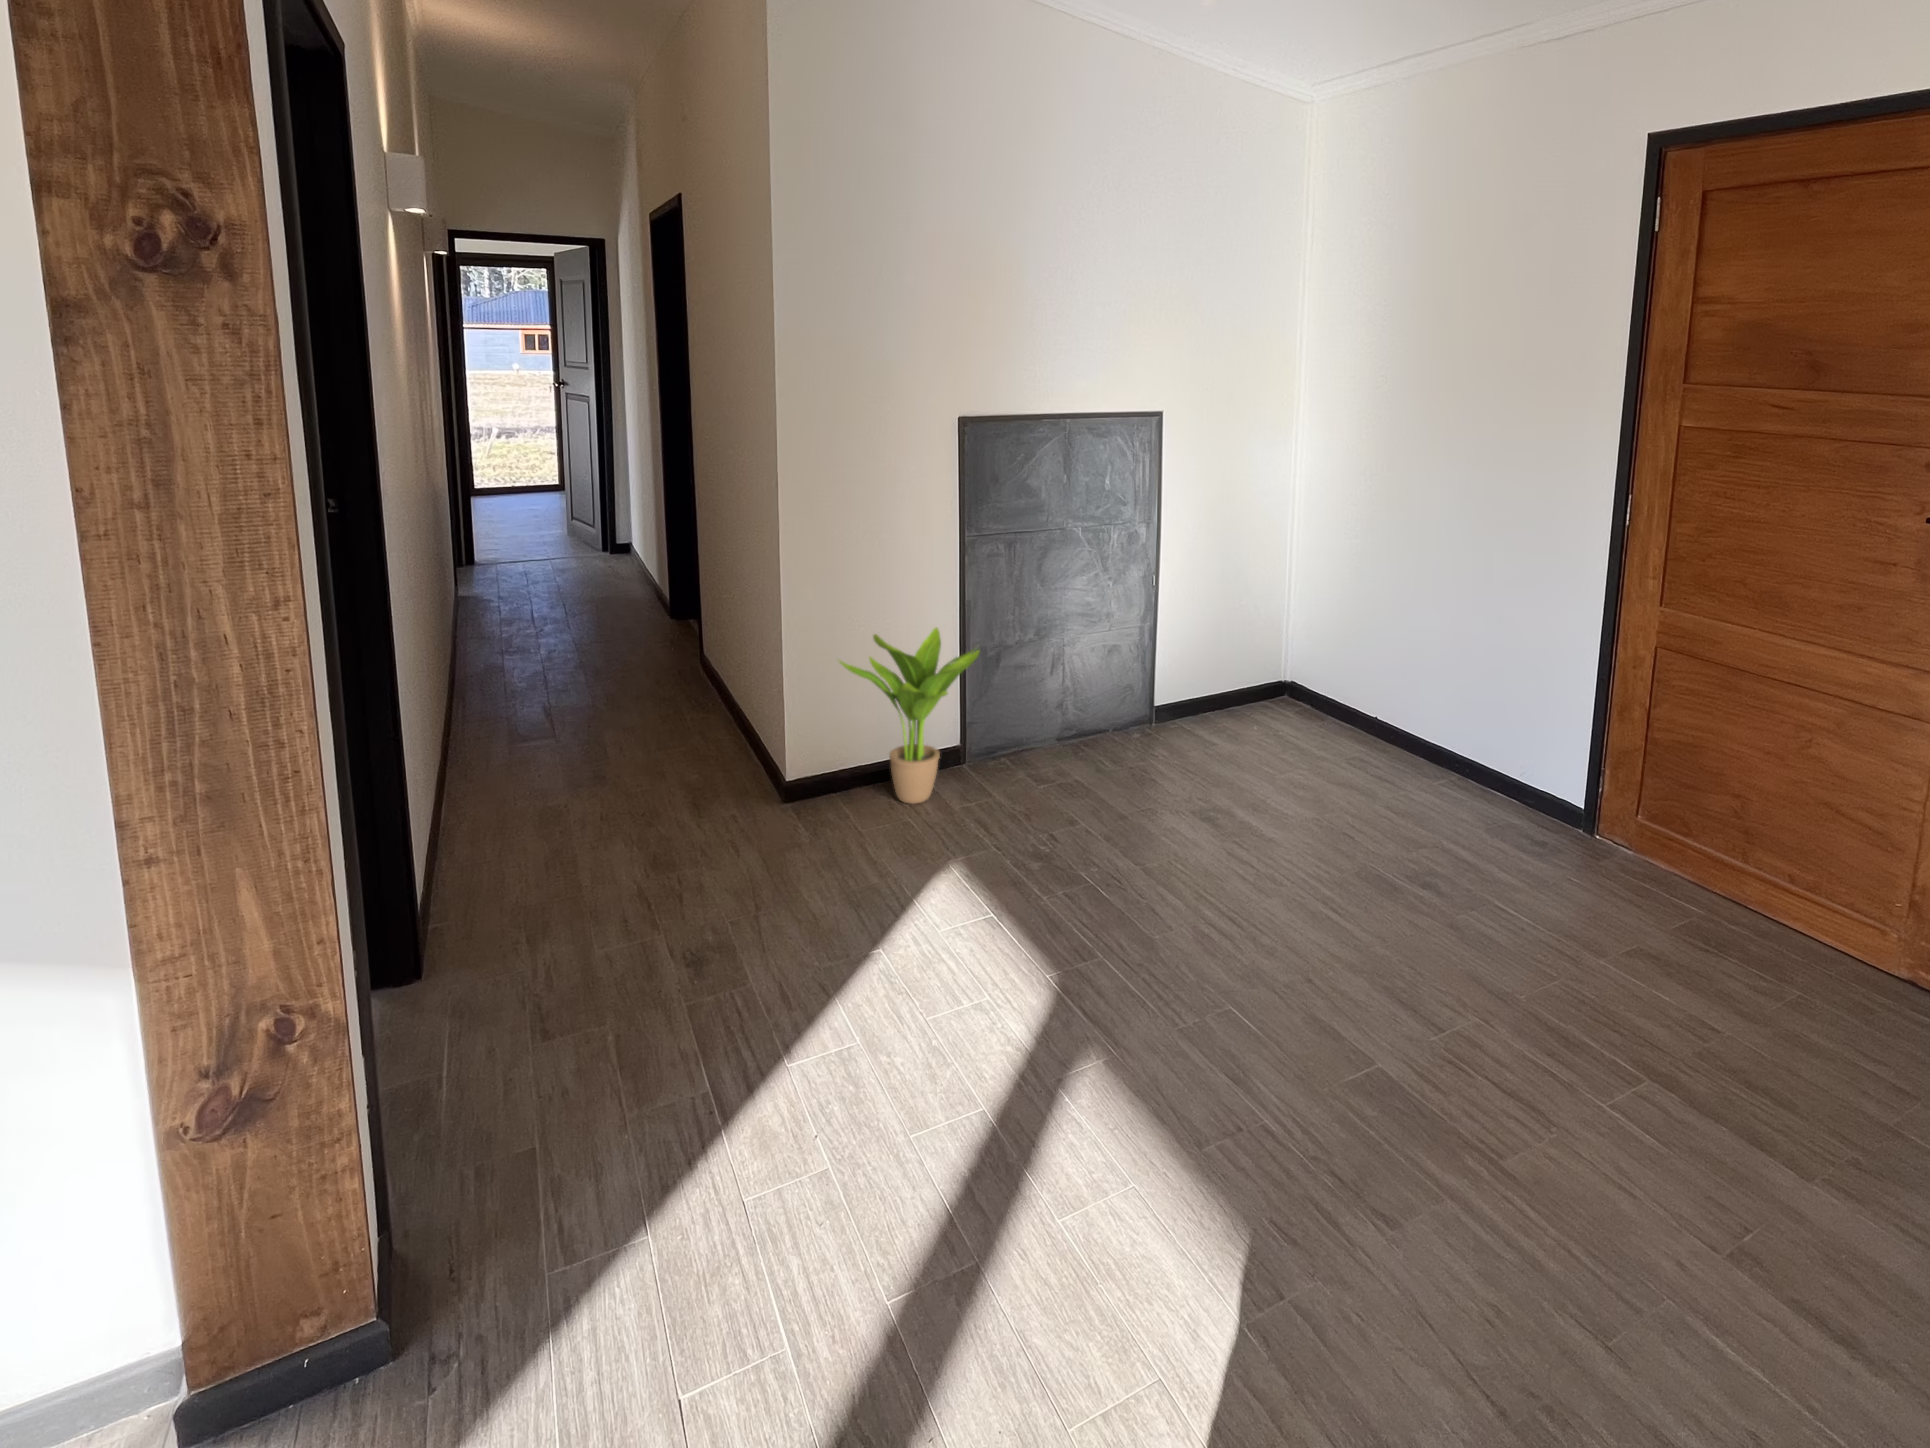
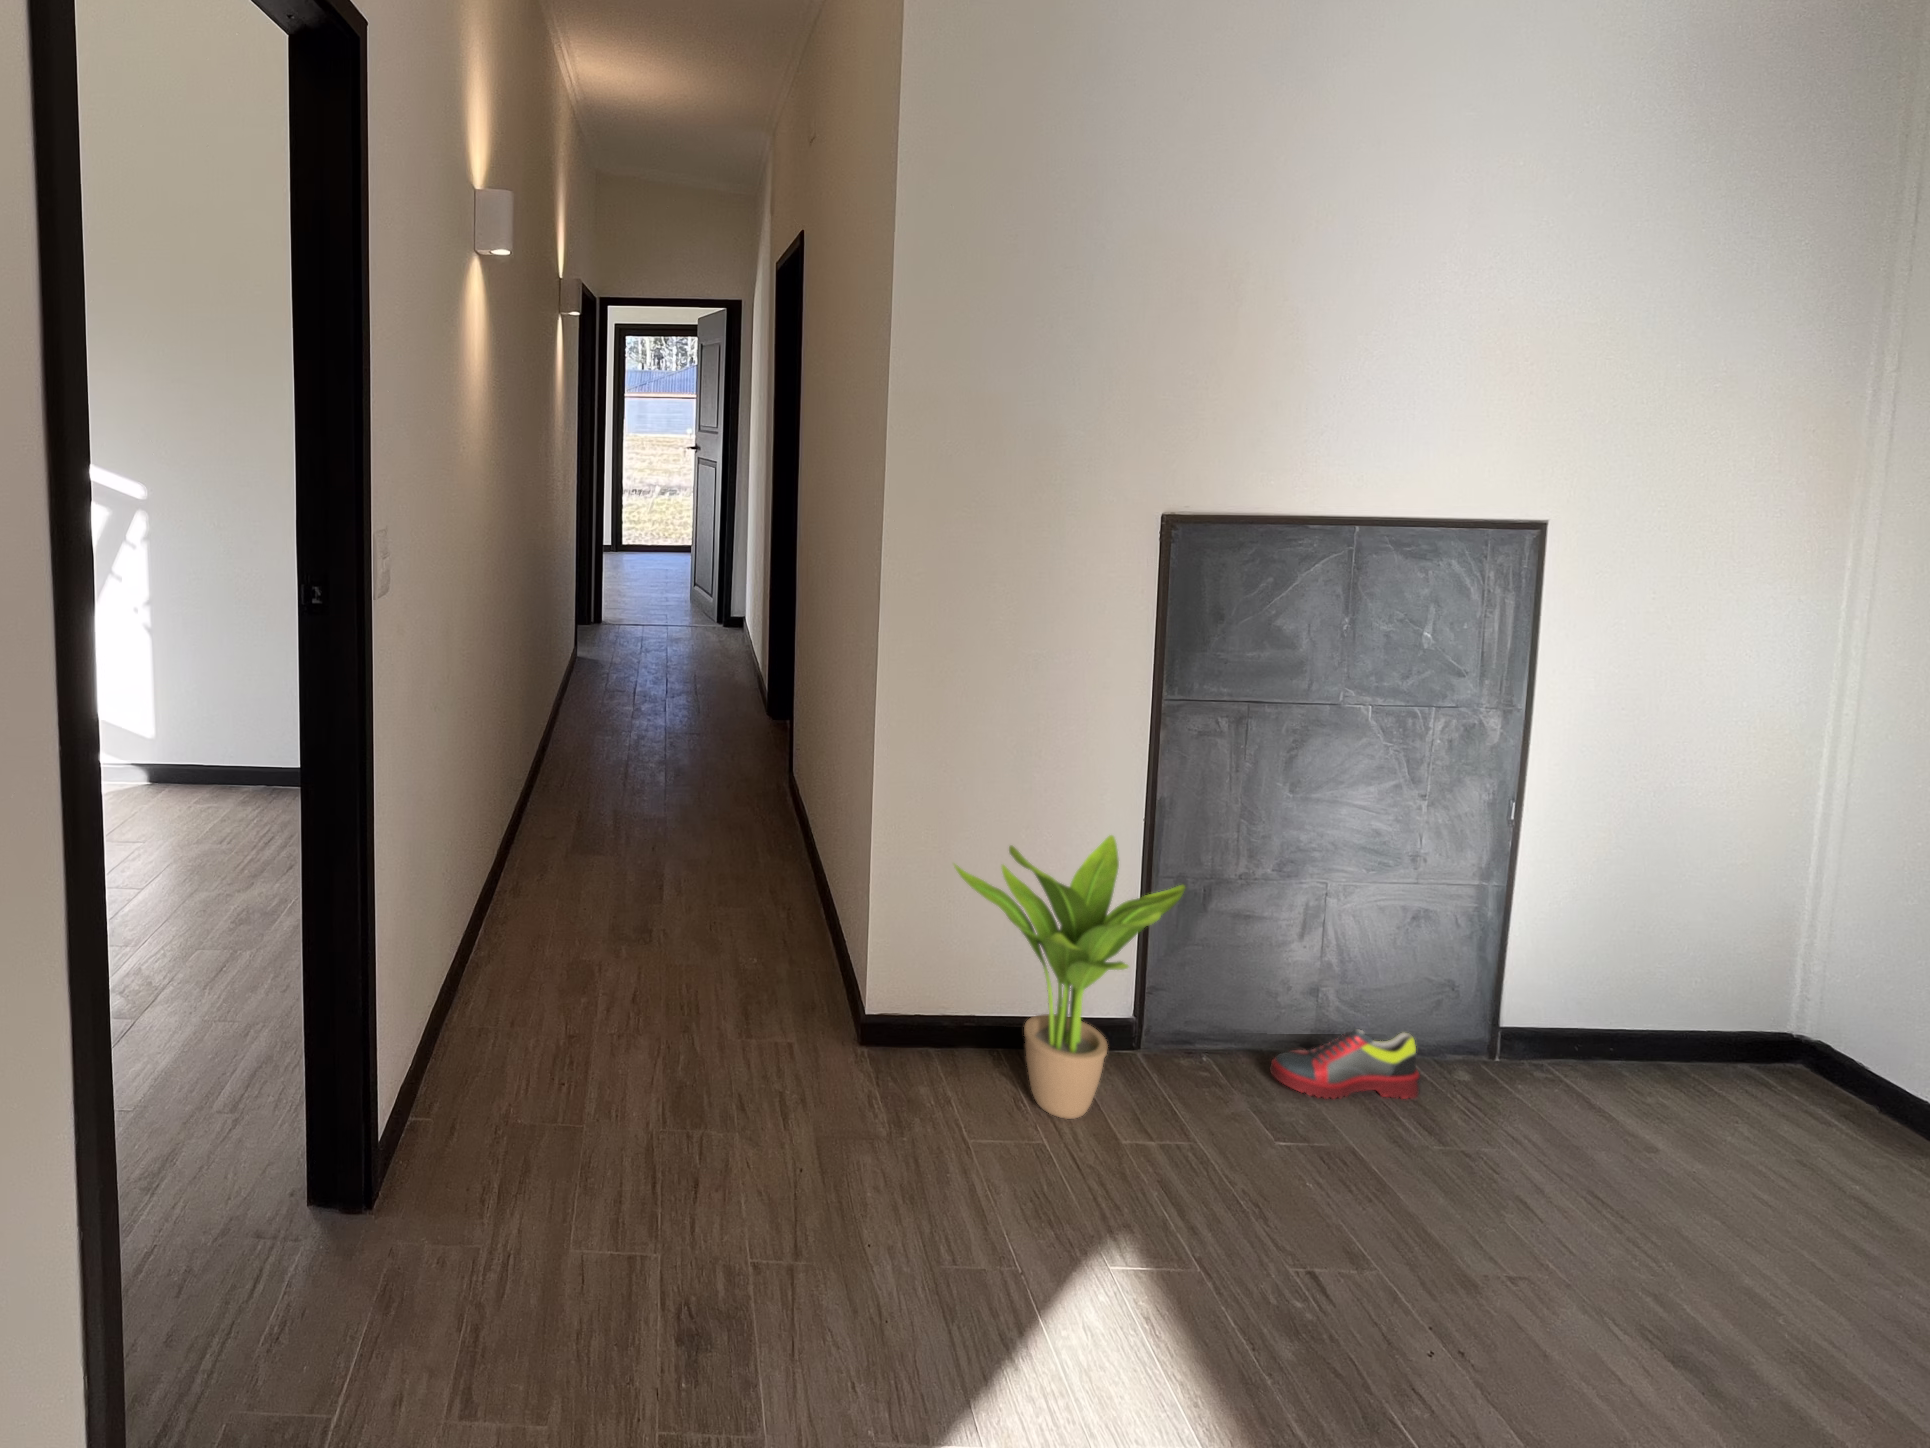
shoe: none [1033,716,1110,761] -> present [1270,1029,1421,1099]

